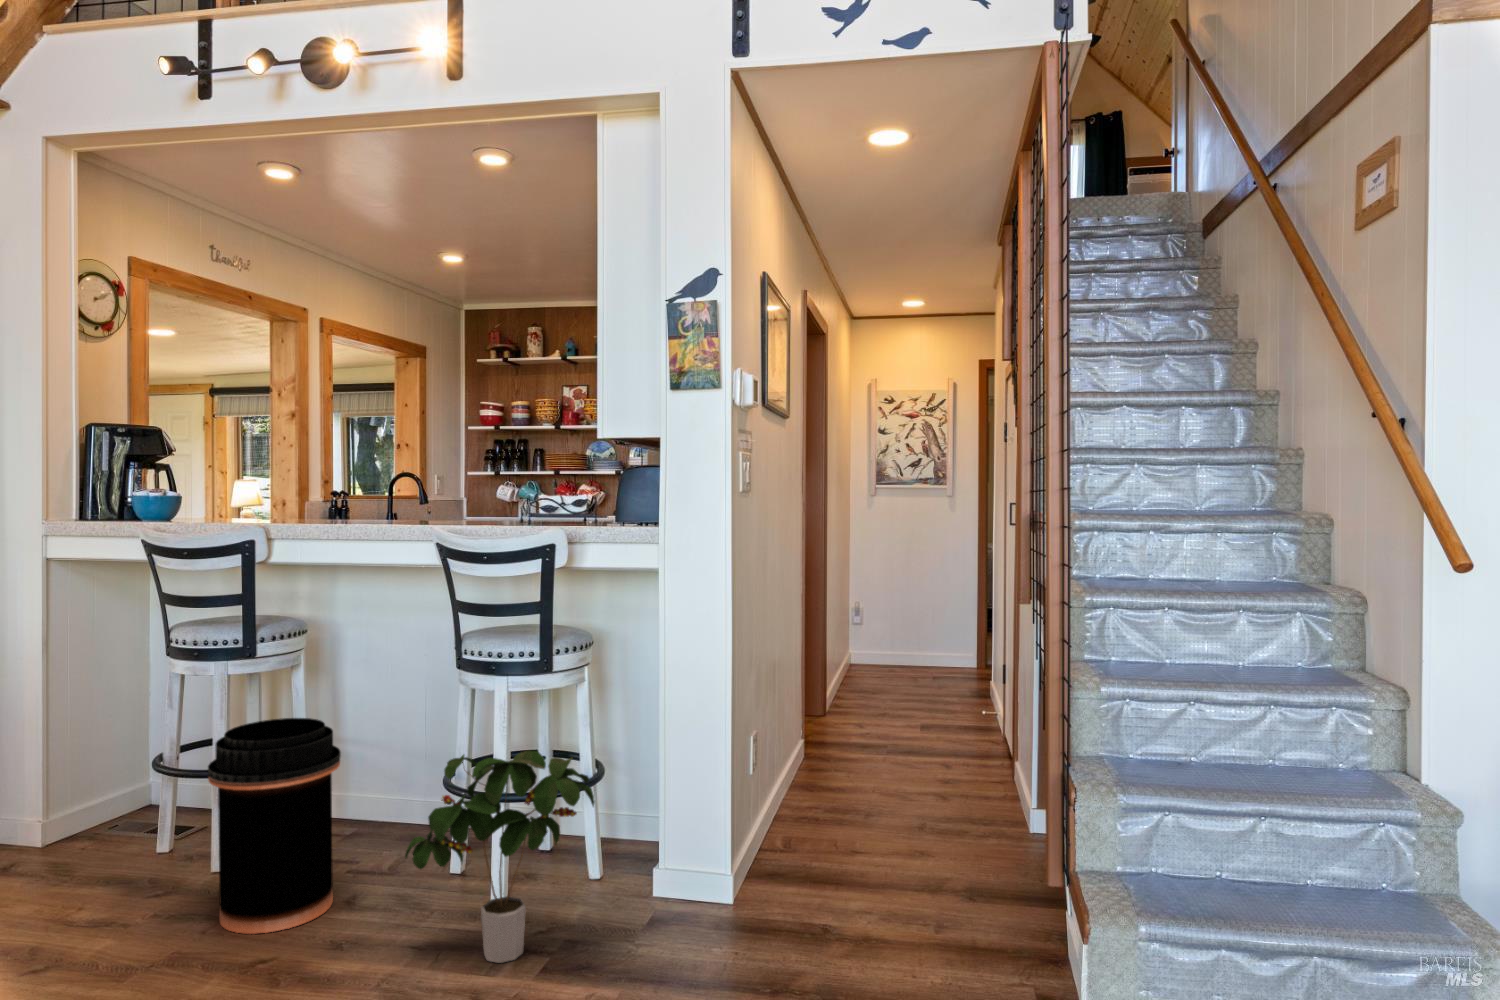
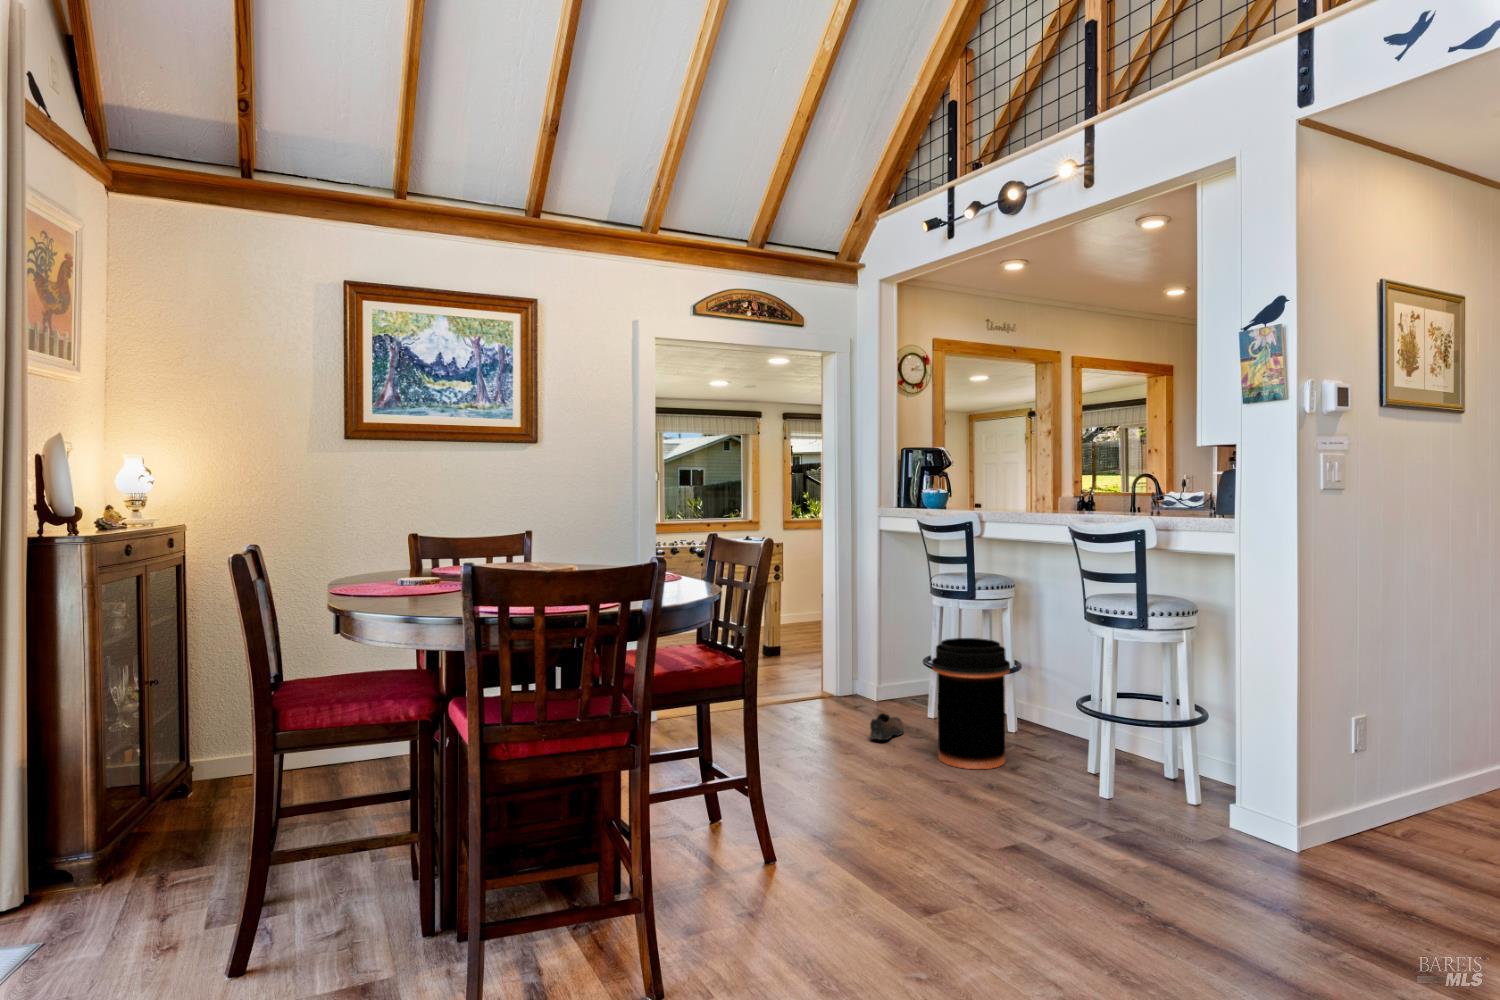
potted plant: present [405,750,594,963] -> none [1026,673,1157,824]
shoe: none [72,872,132,929] -> present [870,713,904,740]

